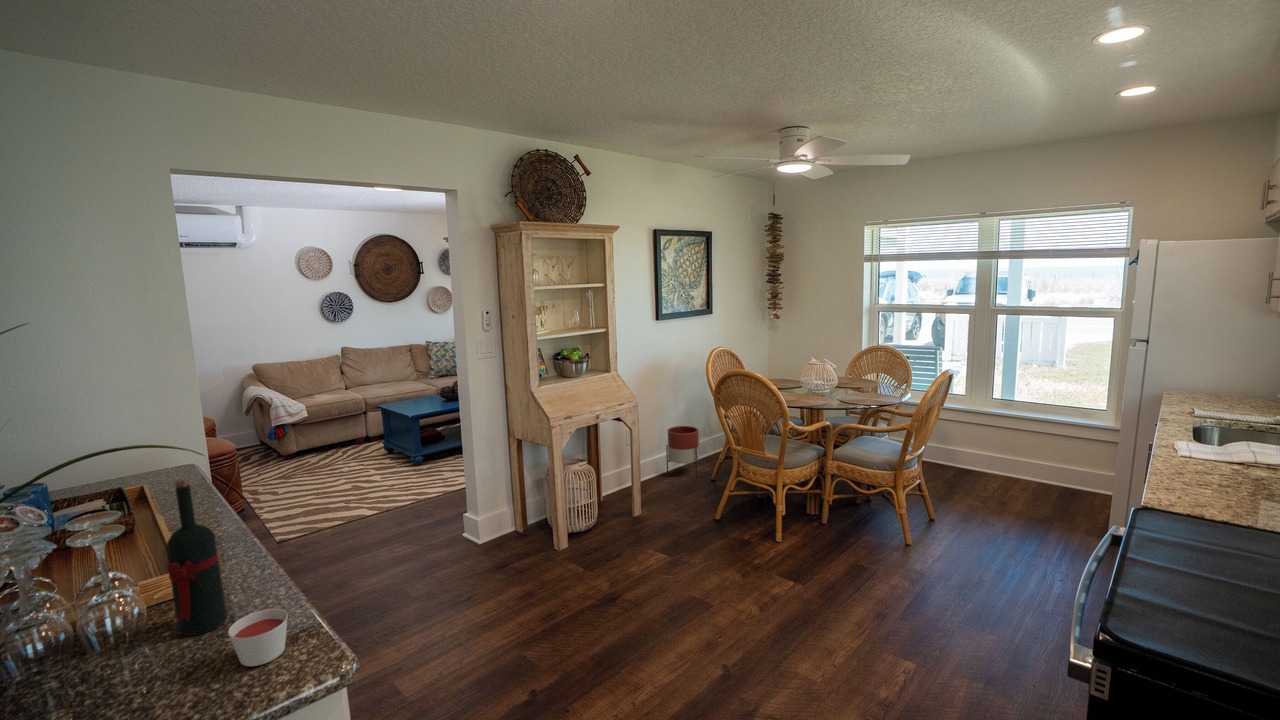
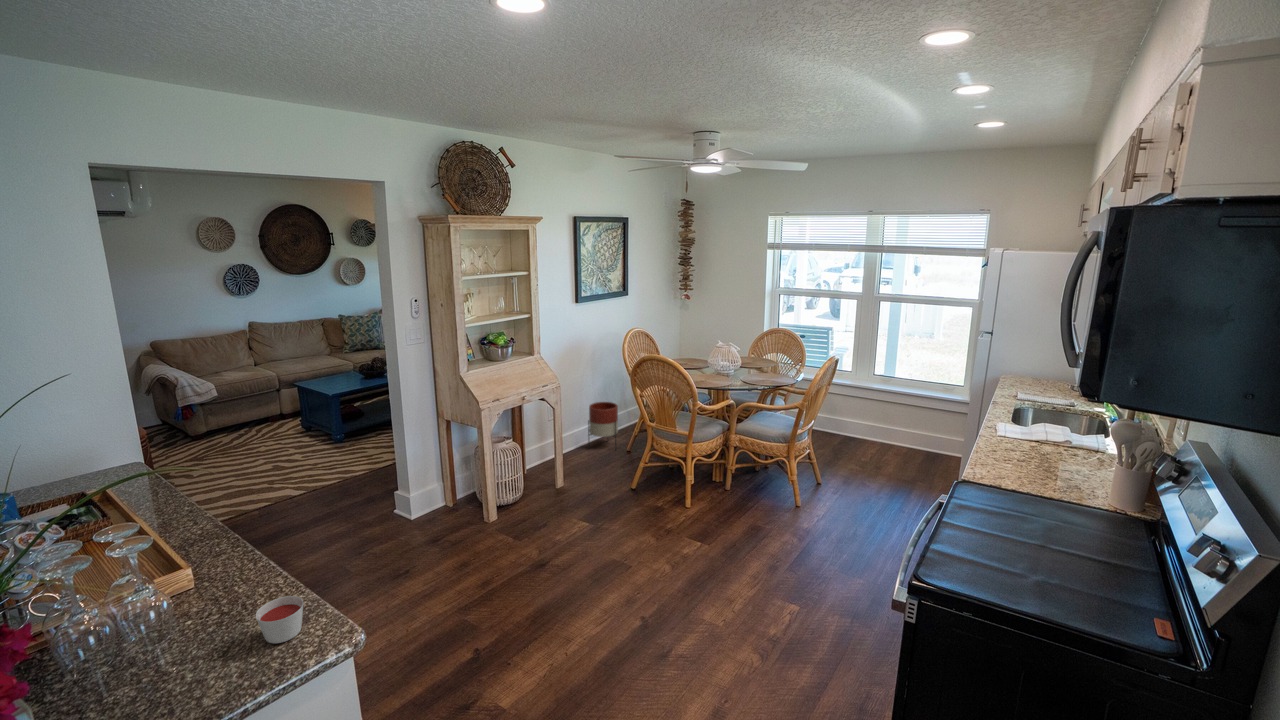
wine bottle: present [166,479,227,636] -> none [186,492,238,623]

